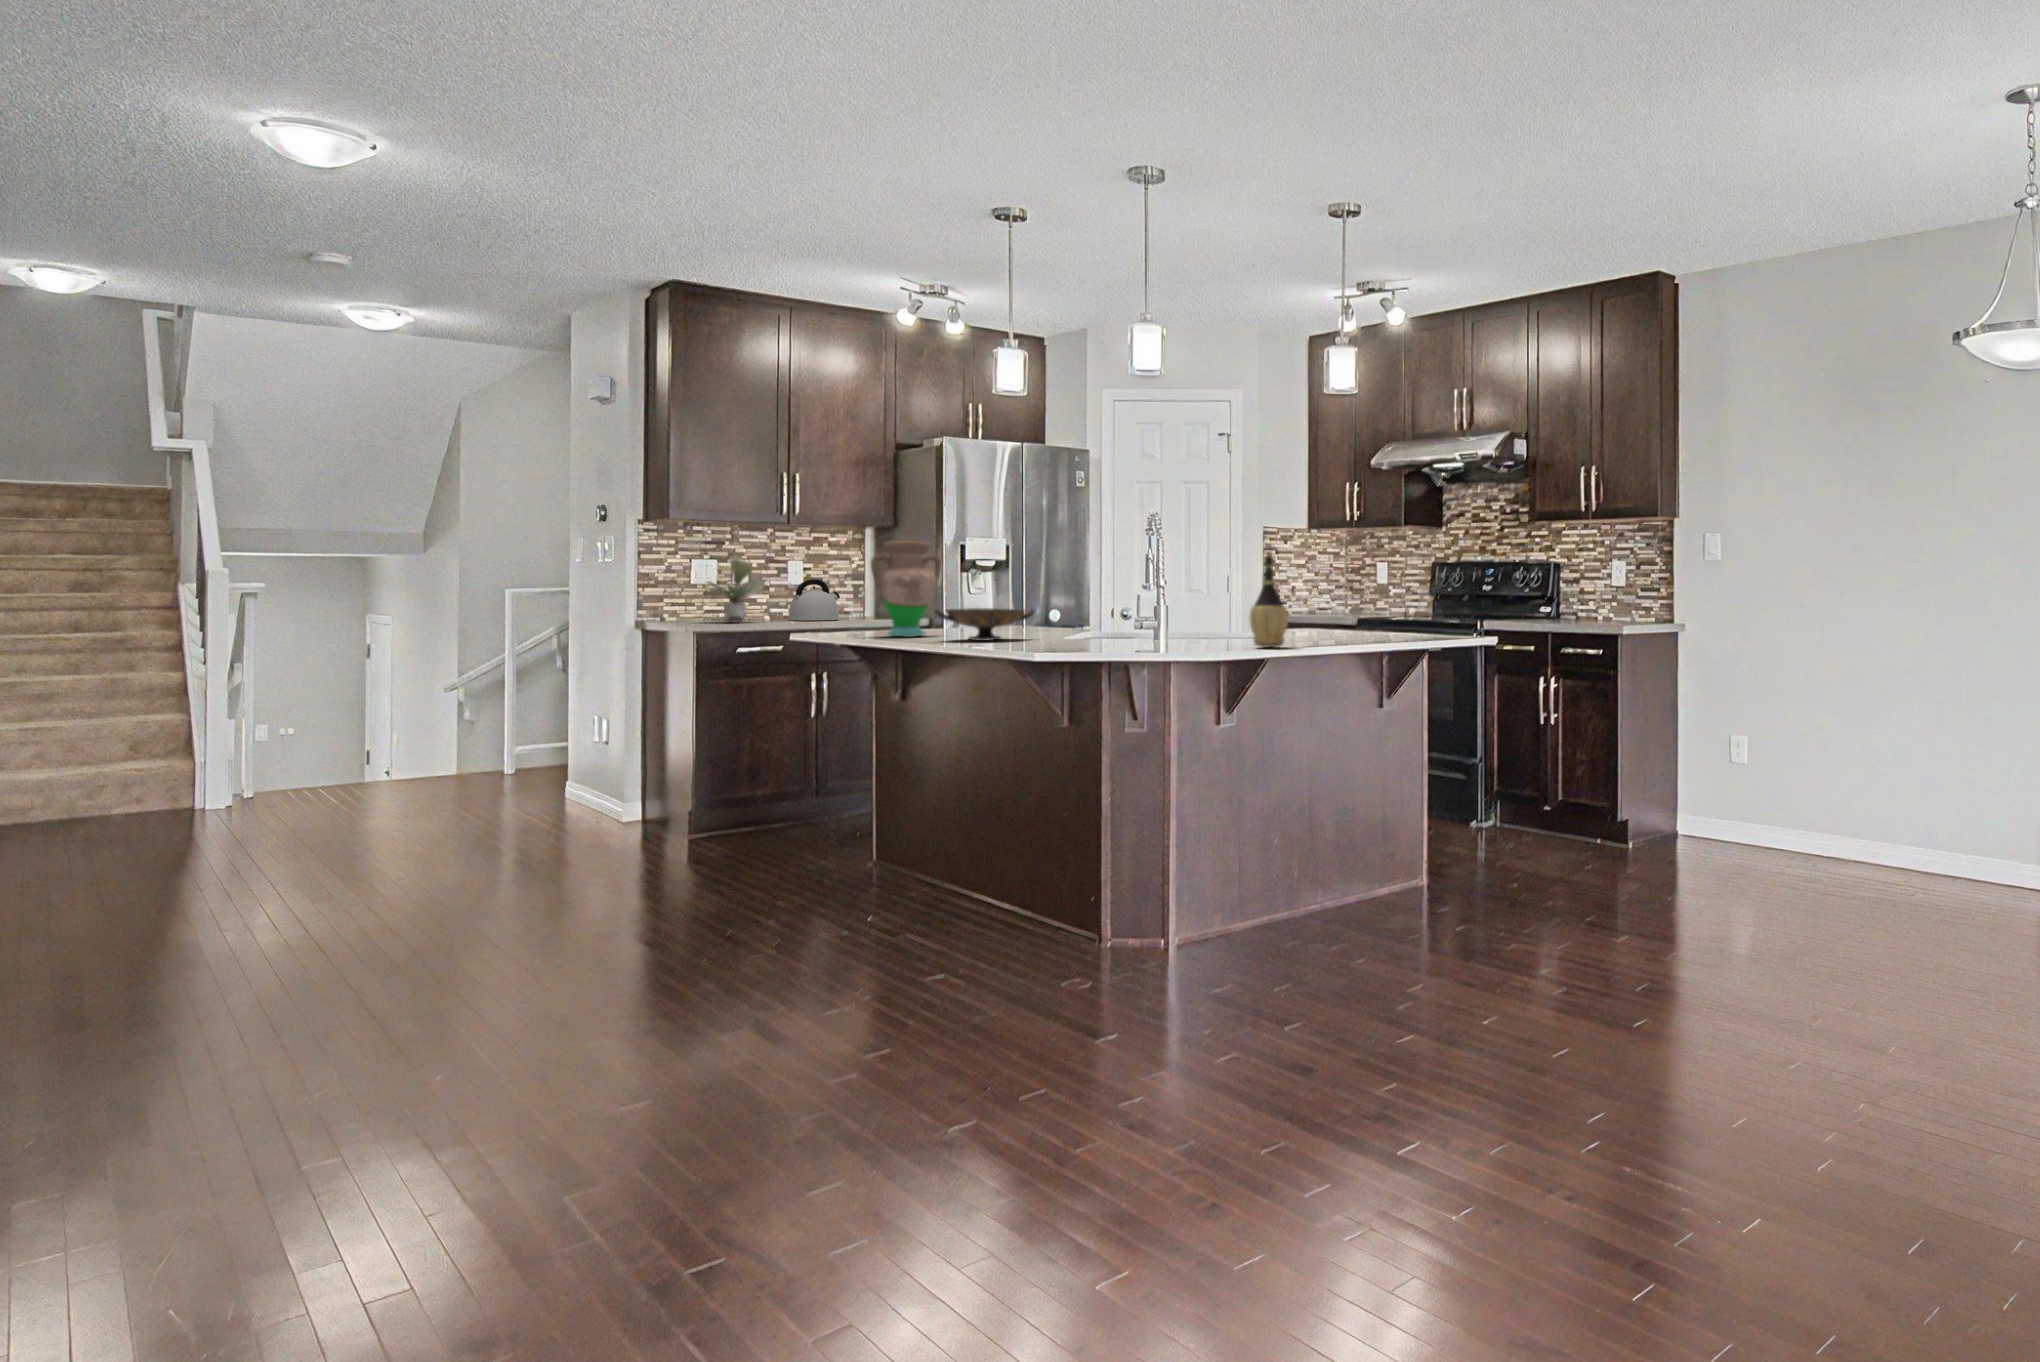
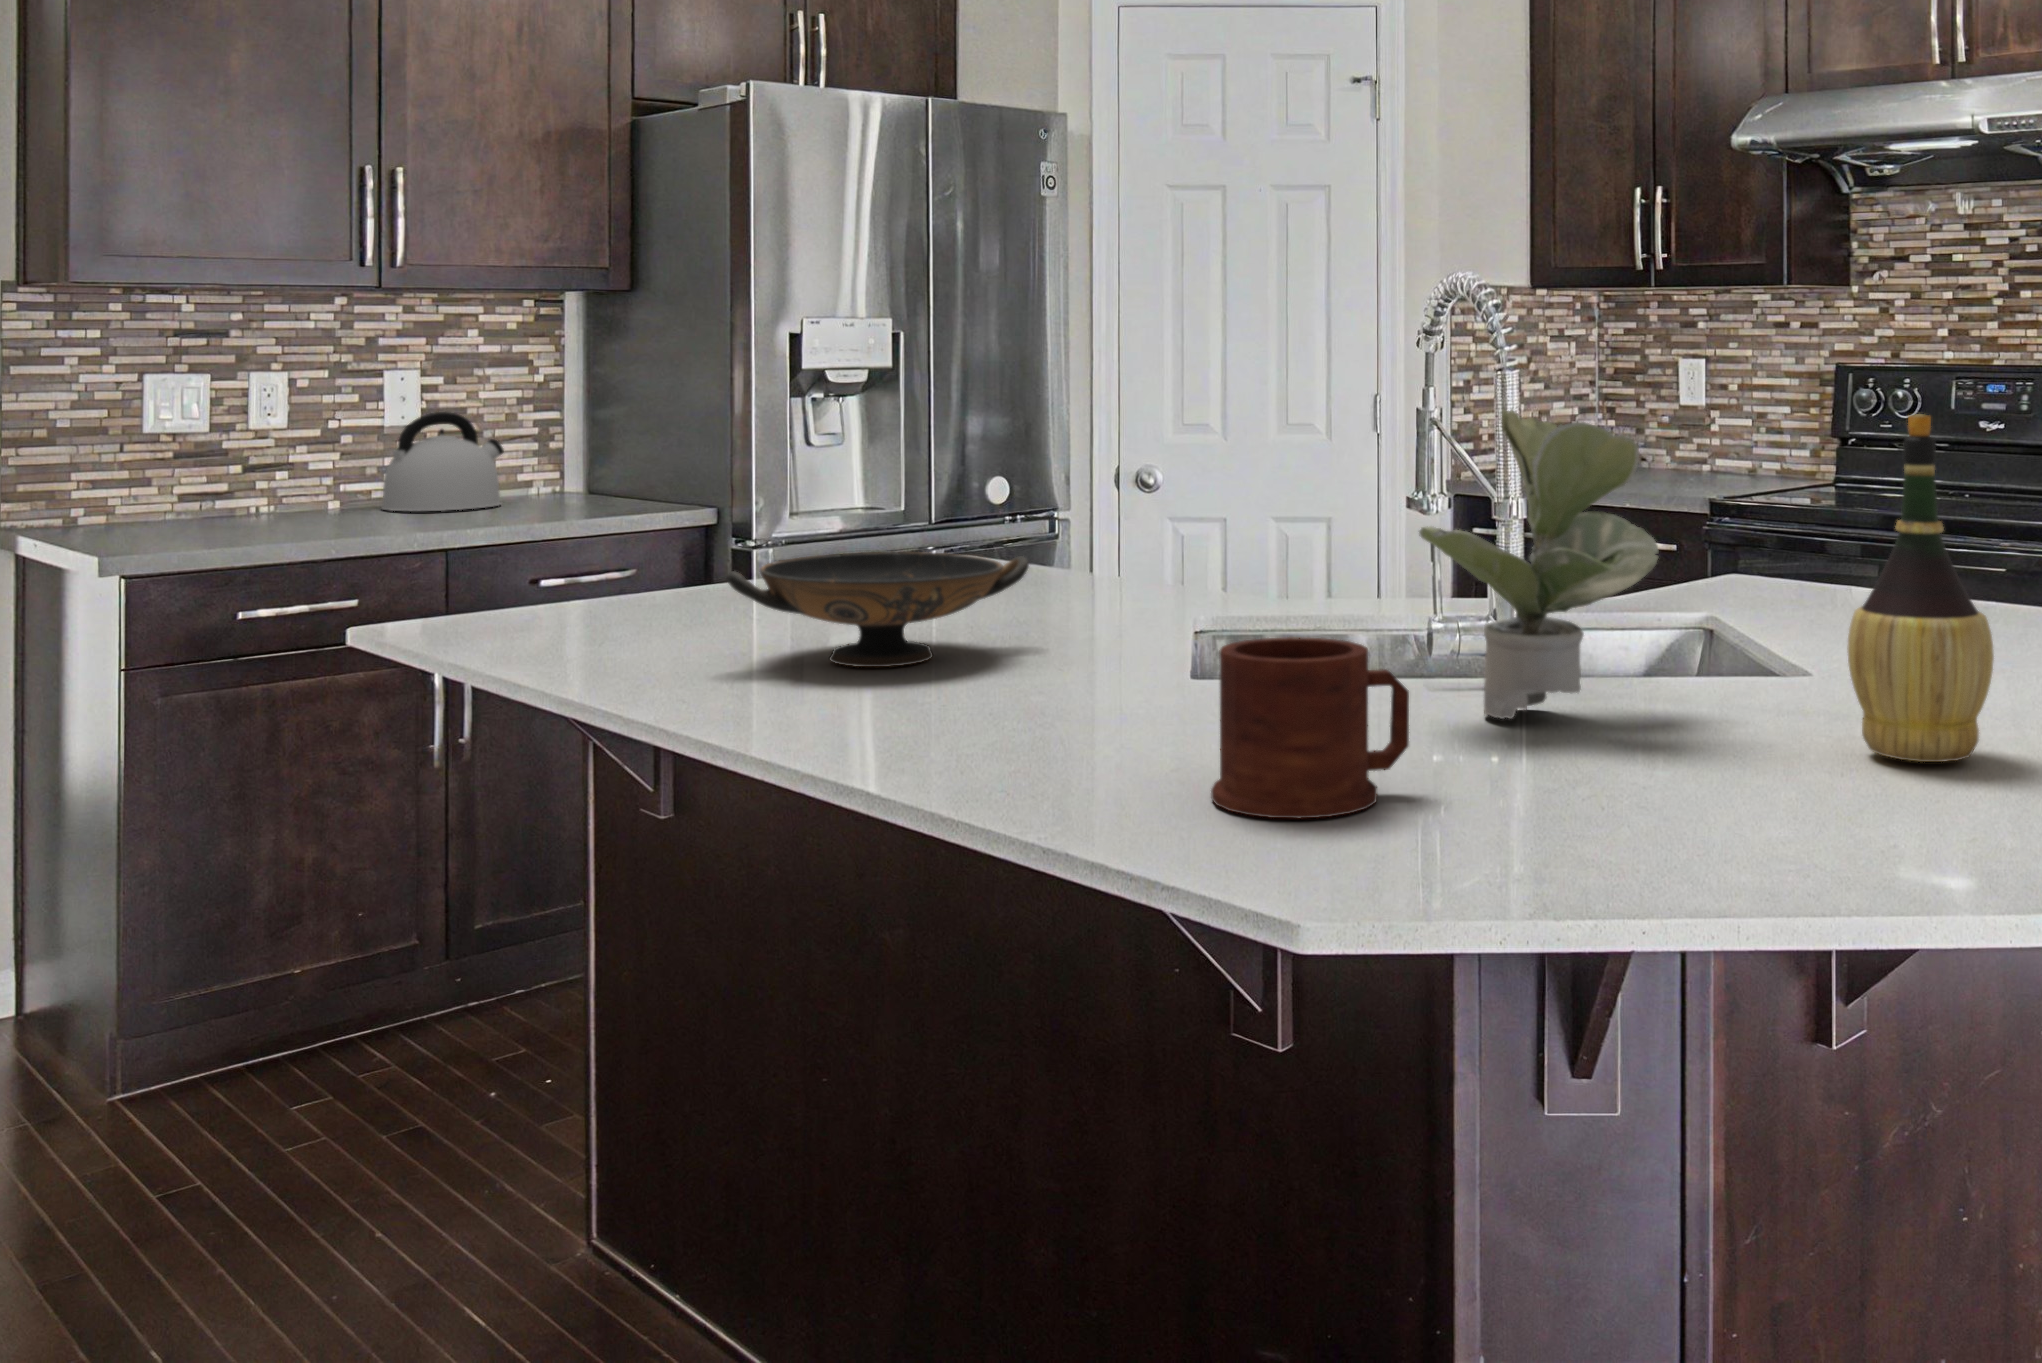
vase: present [871,541,941,637] -> none [540,351,744,626]
potted plant: present [707,558,764,622] -> present [1419,410,1659,719]
mug: none [1063,610,1117,652] -> present [1211,637,1409,819]

